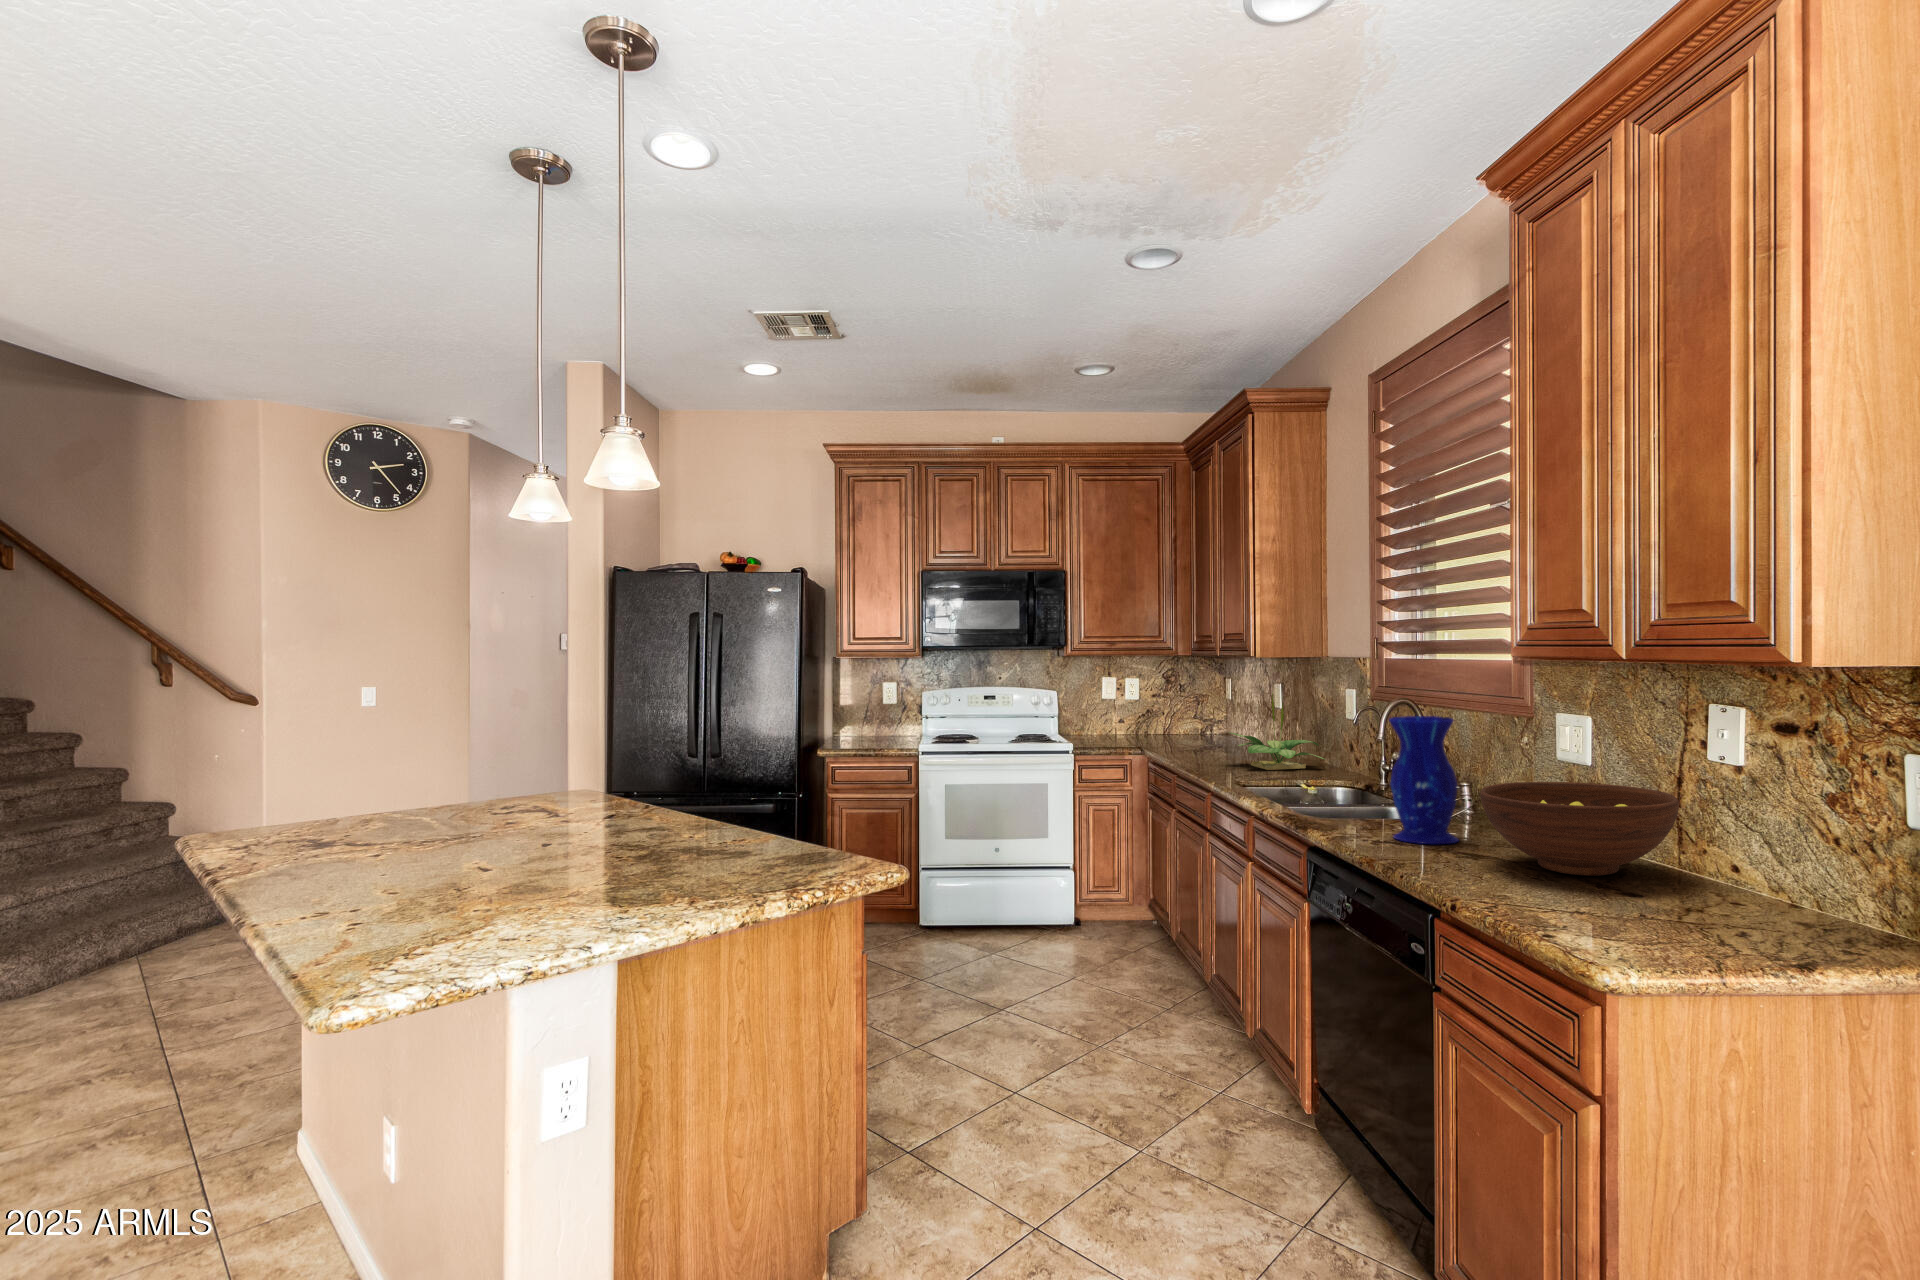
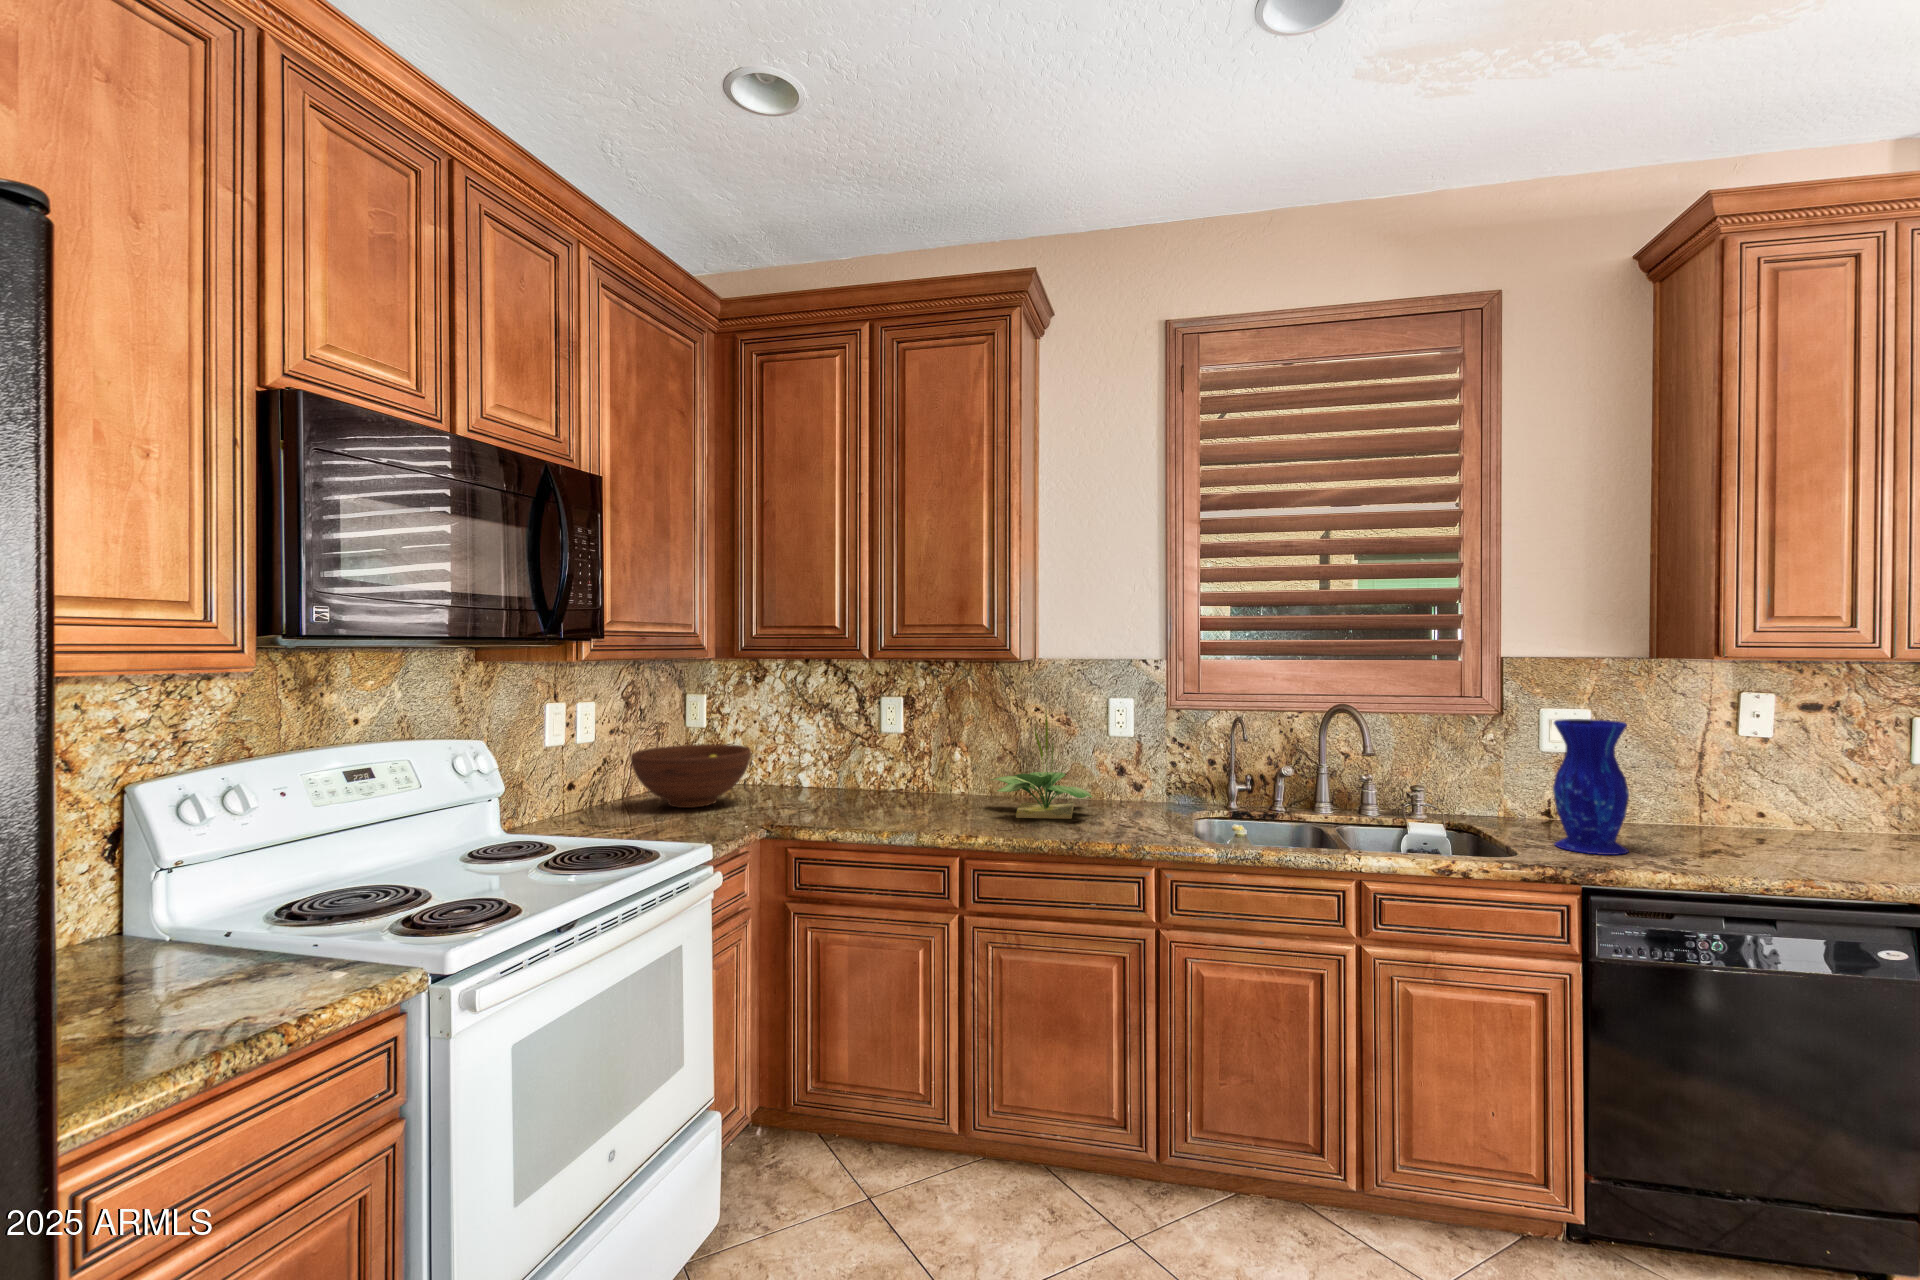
fruit bowl: present [1480,782,1679,876] -> present [631,744,751,808]

